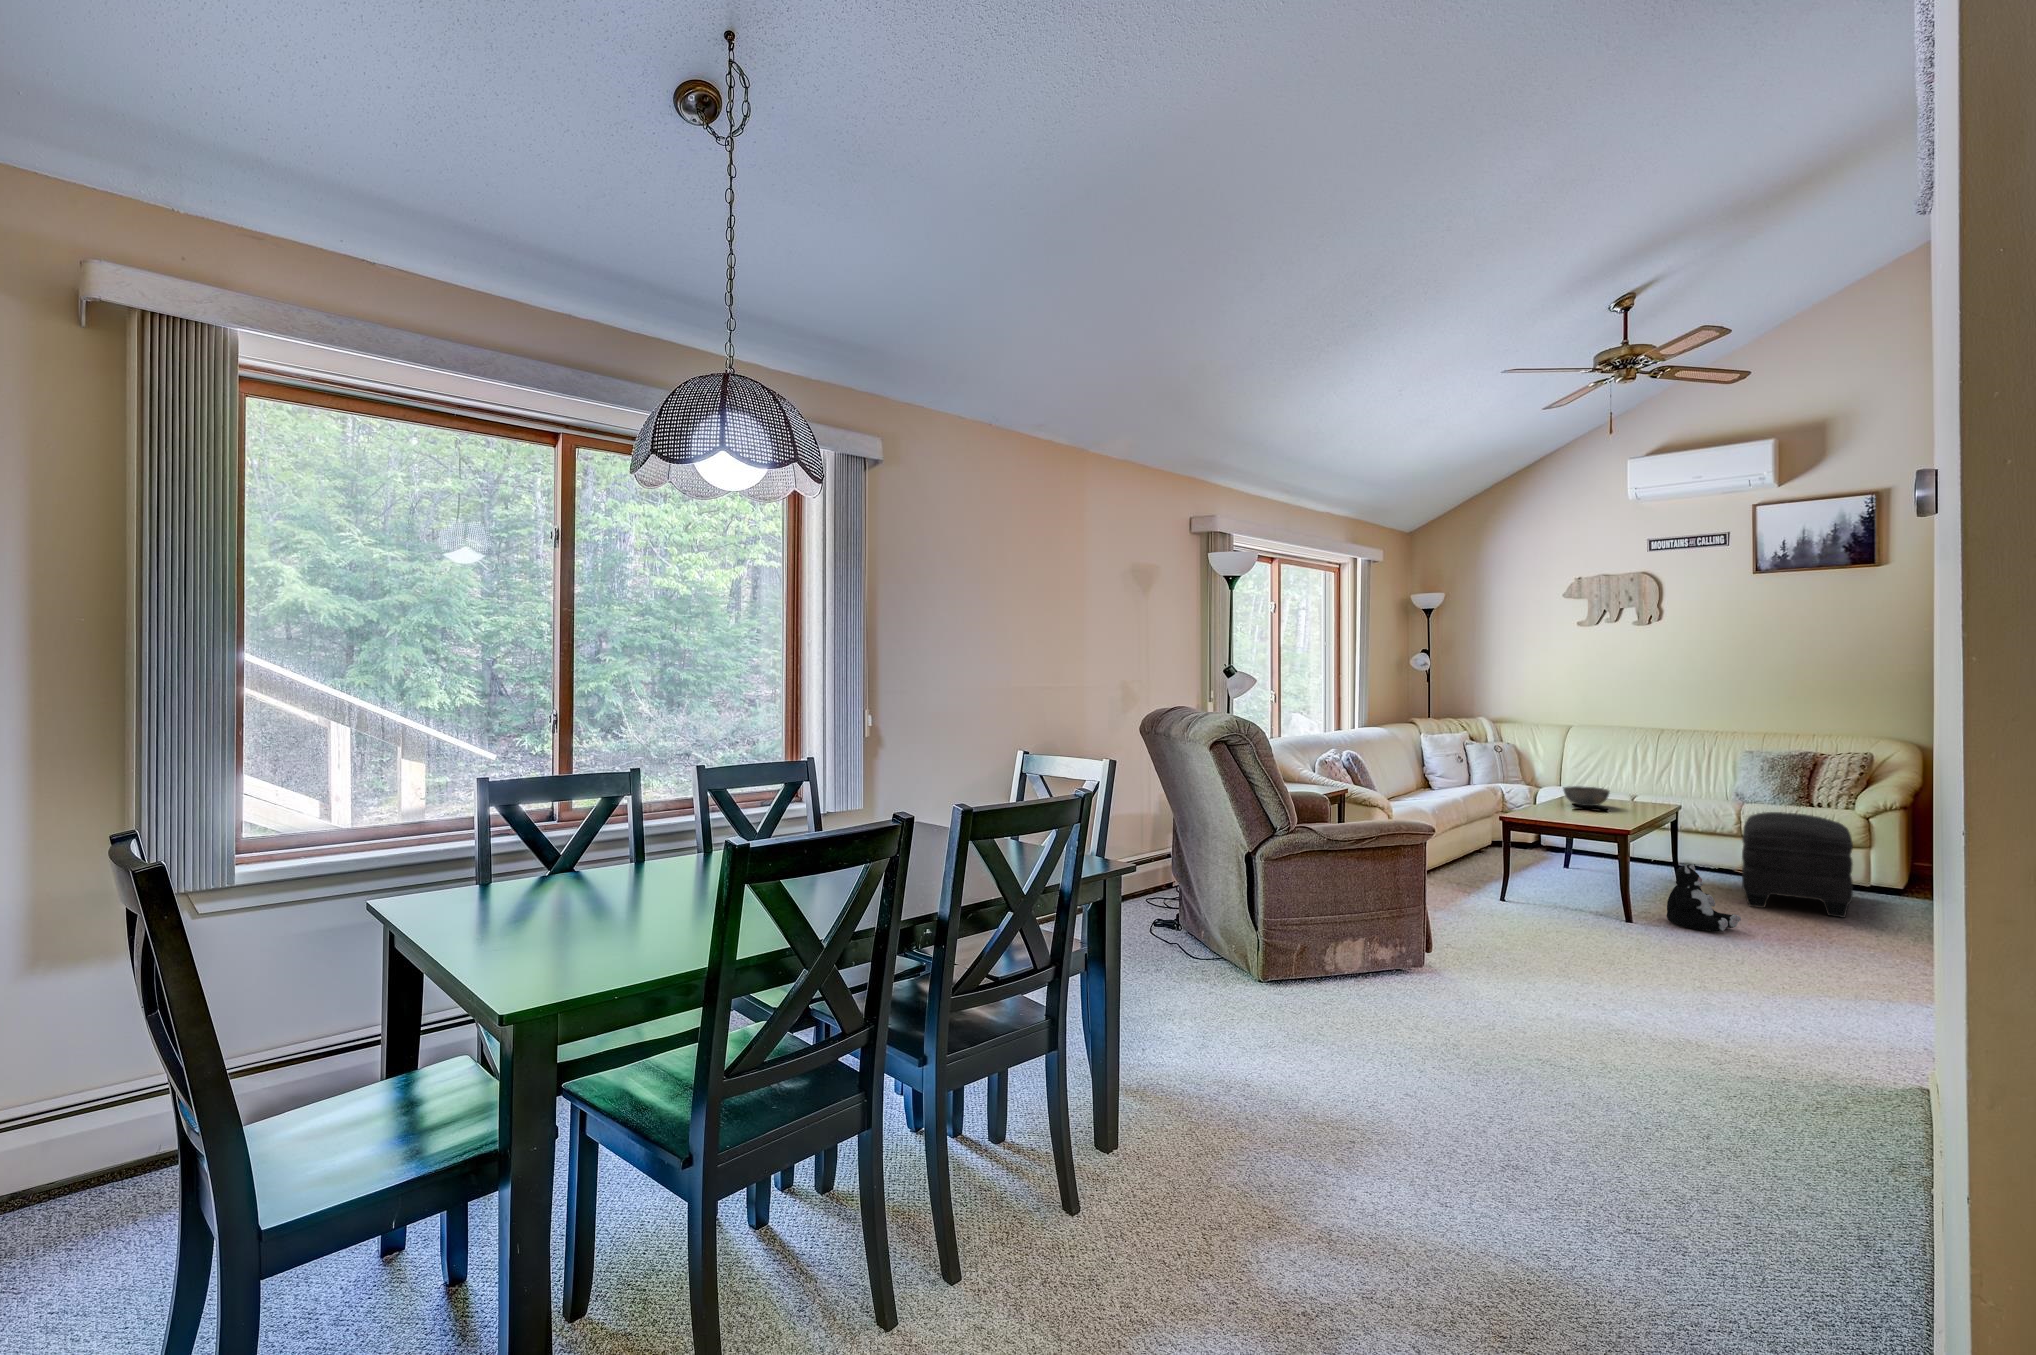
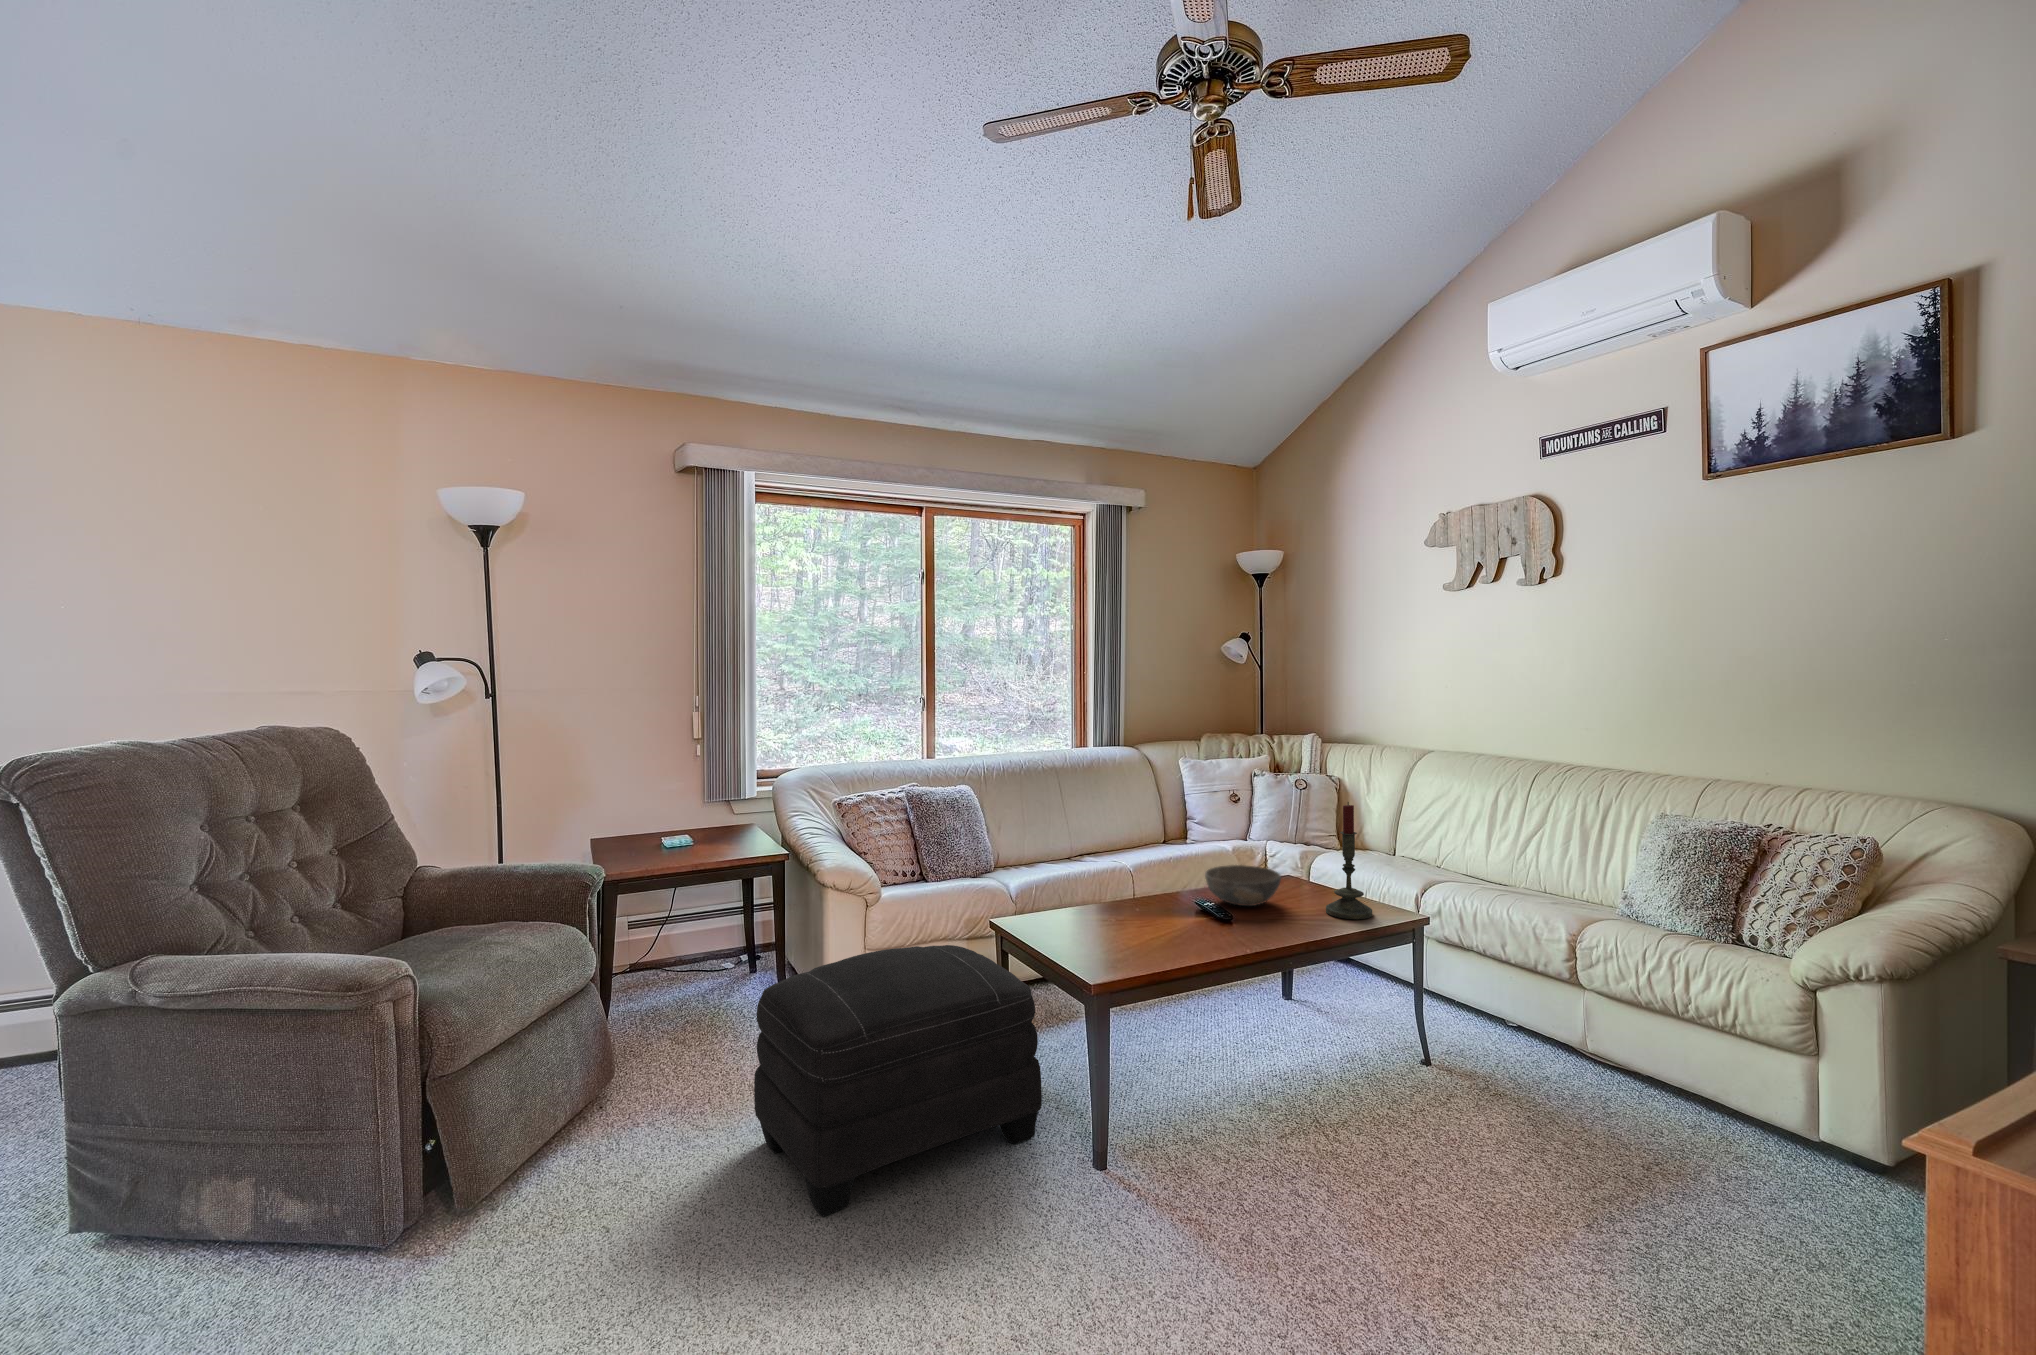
candle: none [1630,746,1657,808] -> present [1326,802,1372,919]
ottoman: present [1742,812,1853,918] -> present [754,945,1042,1217]
plush toy: present [1667,864,1741,932] -> none [1165,1067,1290,1240]

